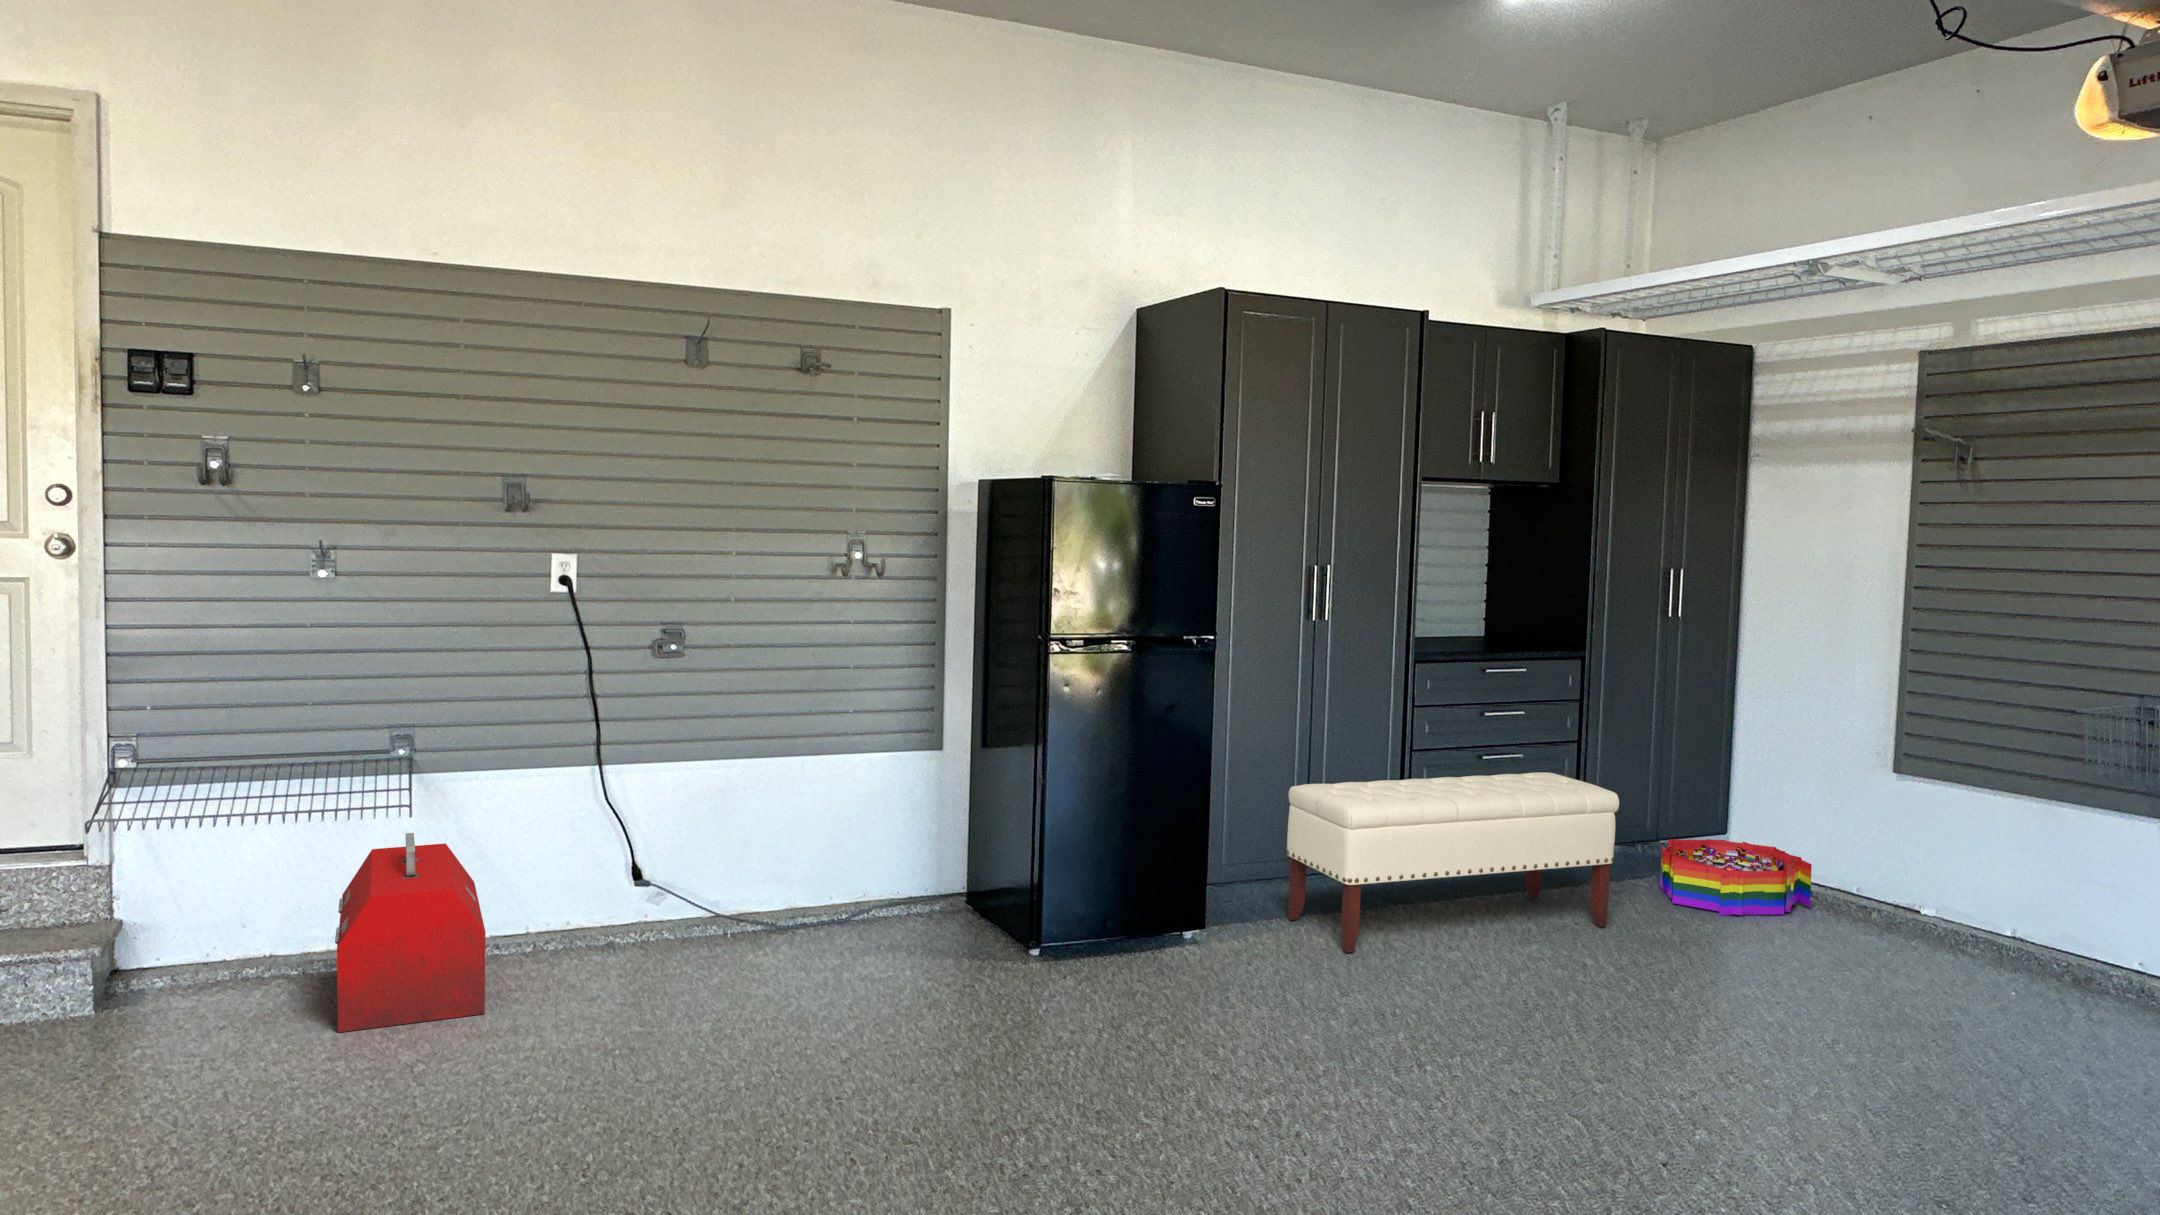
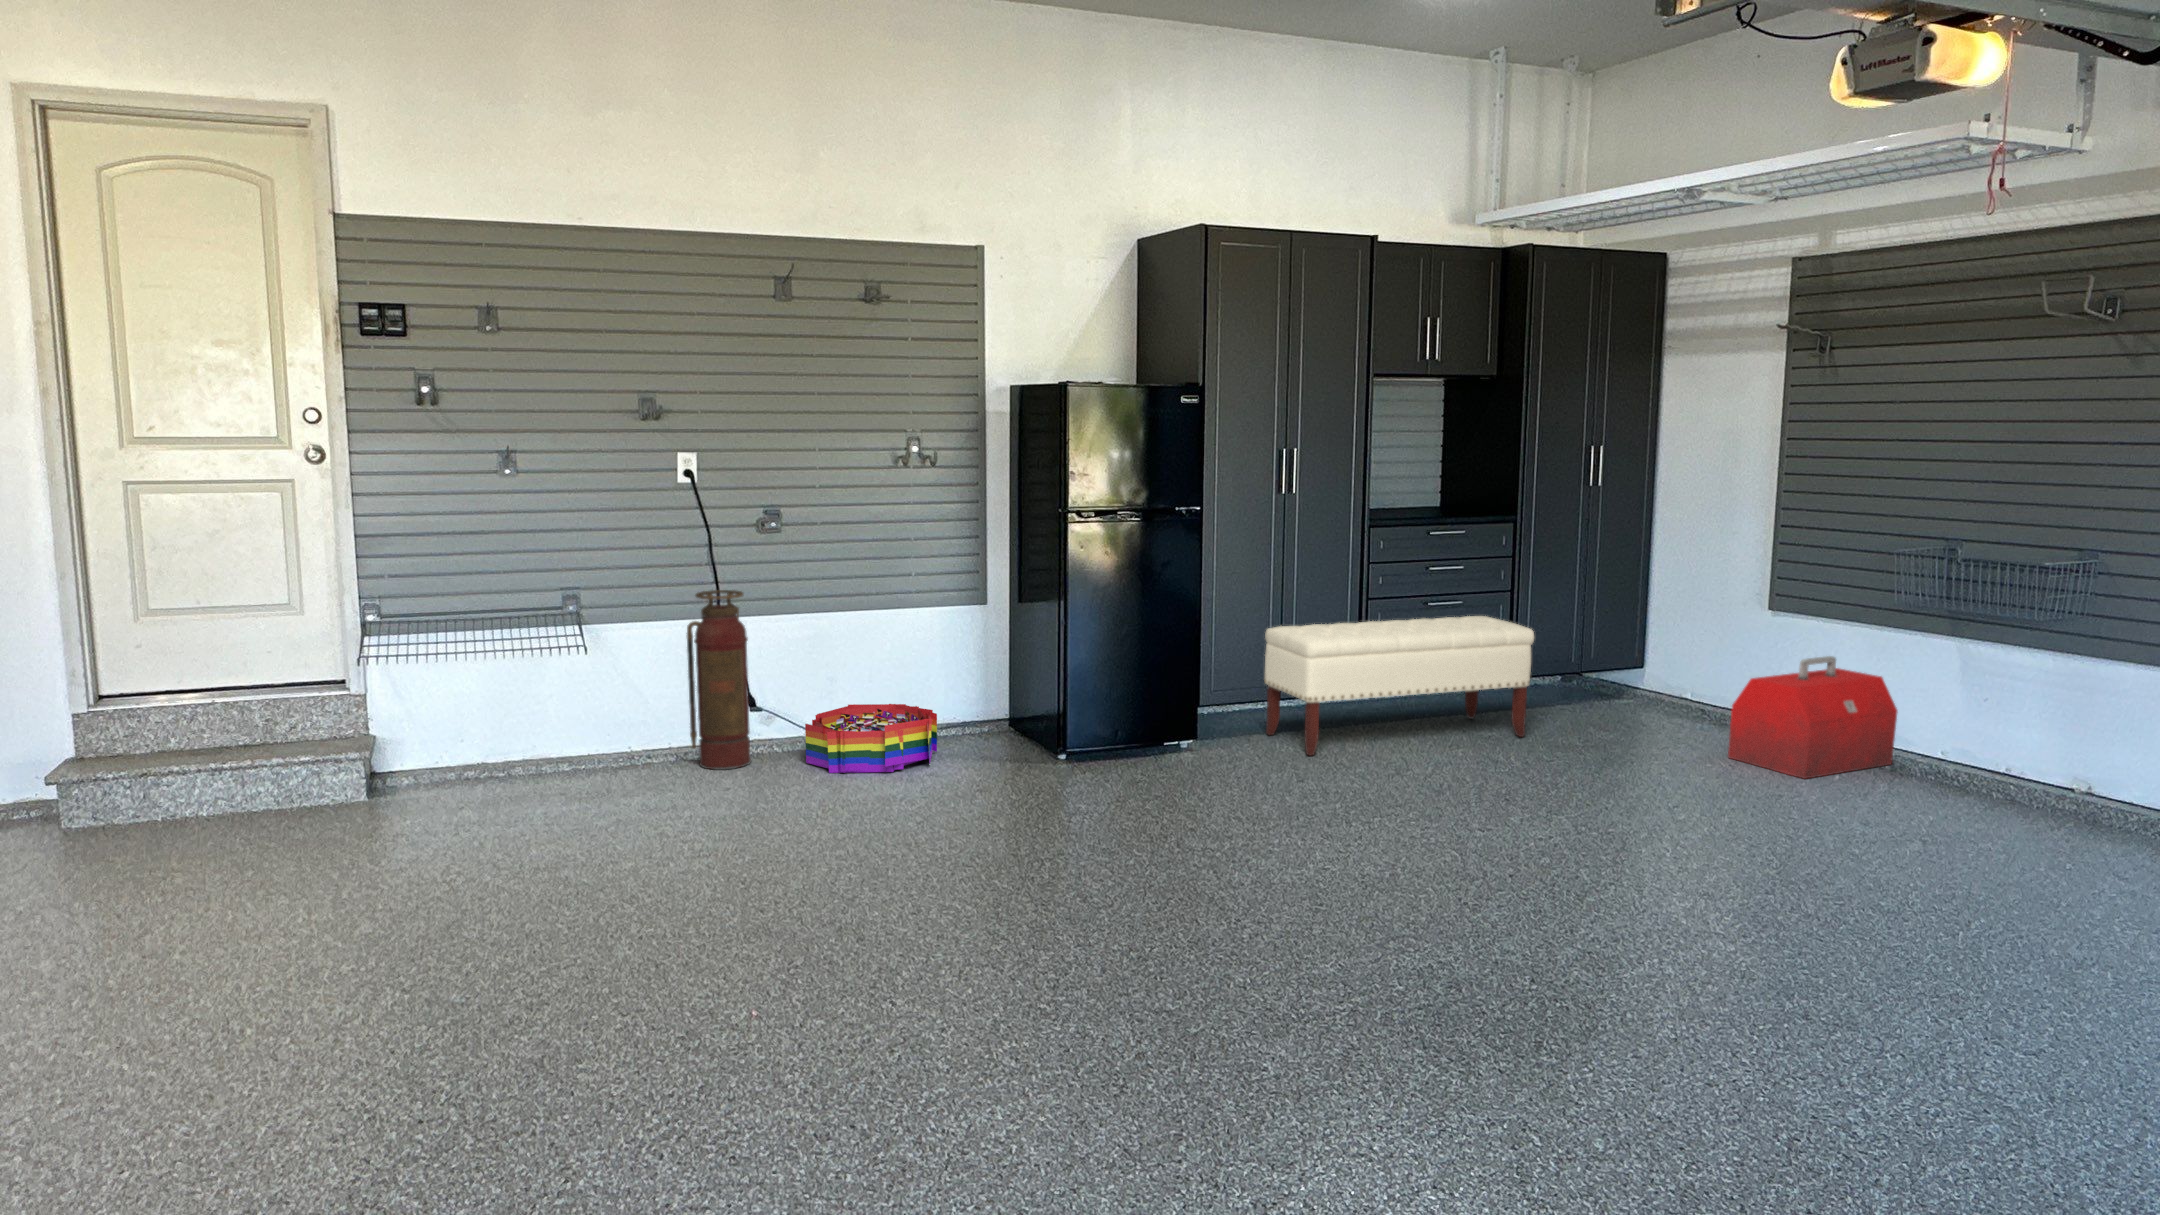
fire extinguisher: none [551,730,631,967] -> present [687,590,751,770]
toolbox: present [335,833,486,1033] -> present [1728,656,1898,779]
storage bin: present [1659,839,1812,915] -> present [805,704,937,773]

